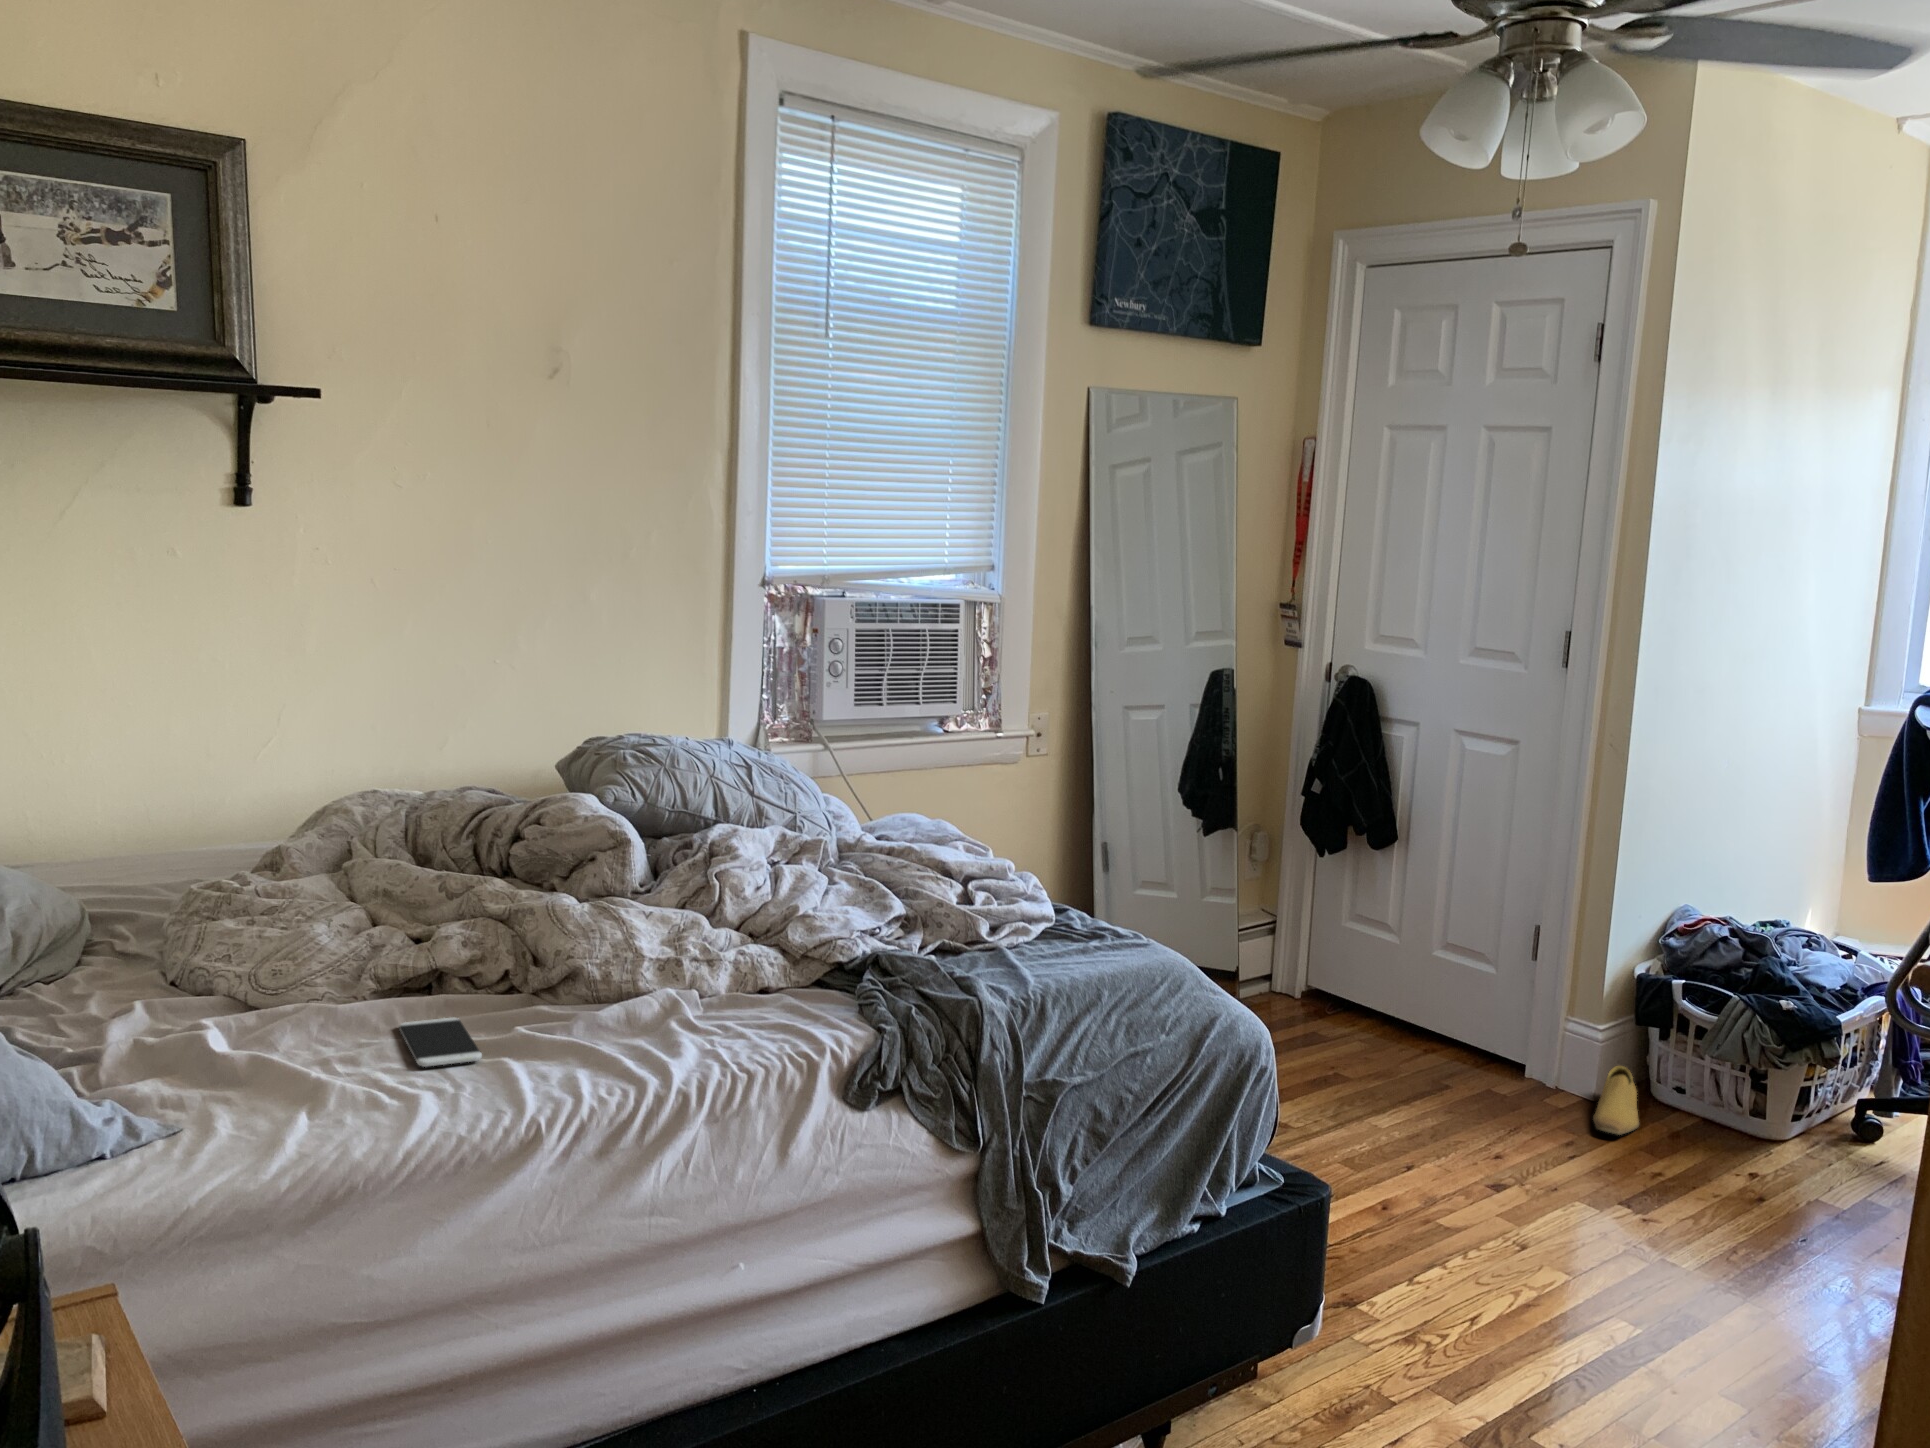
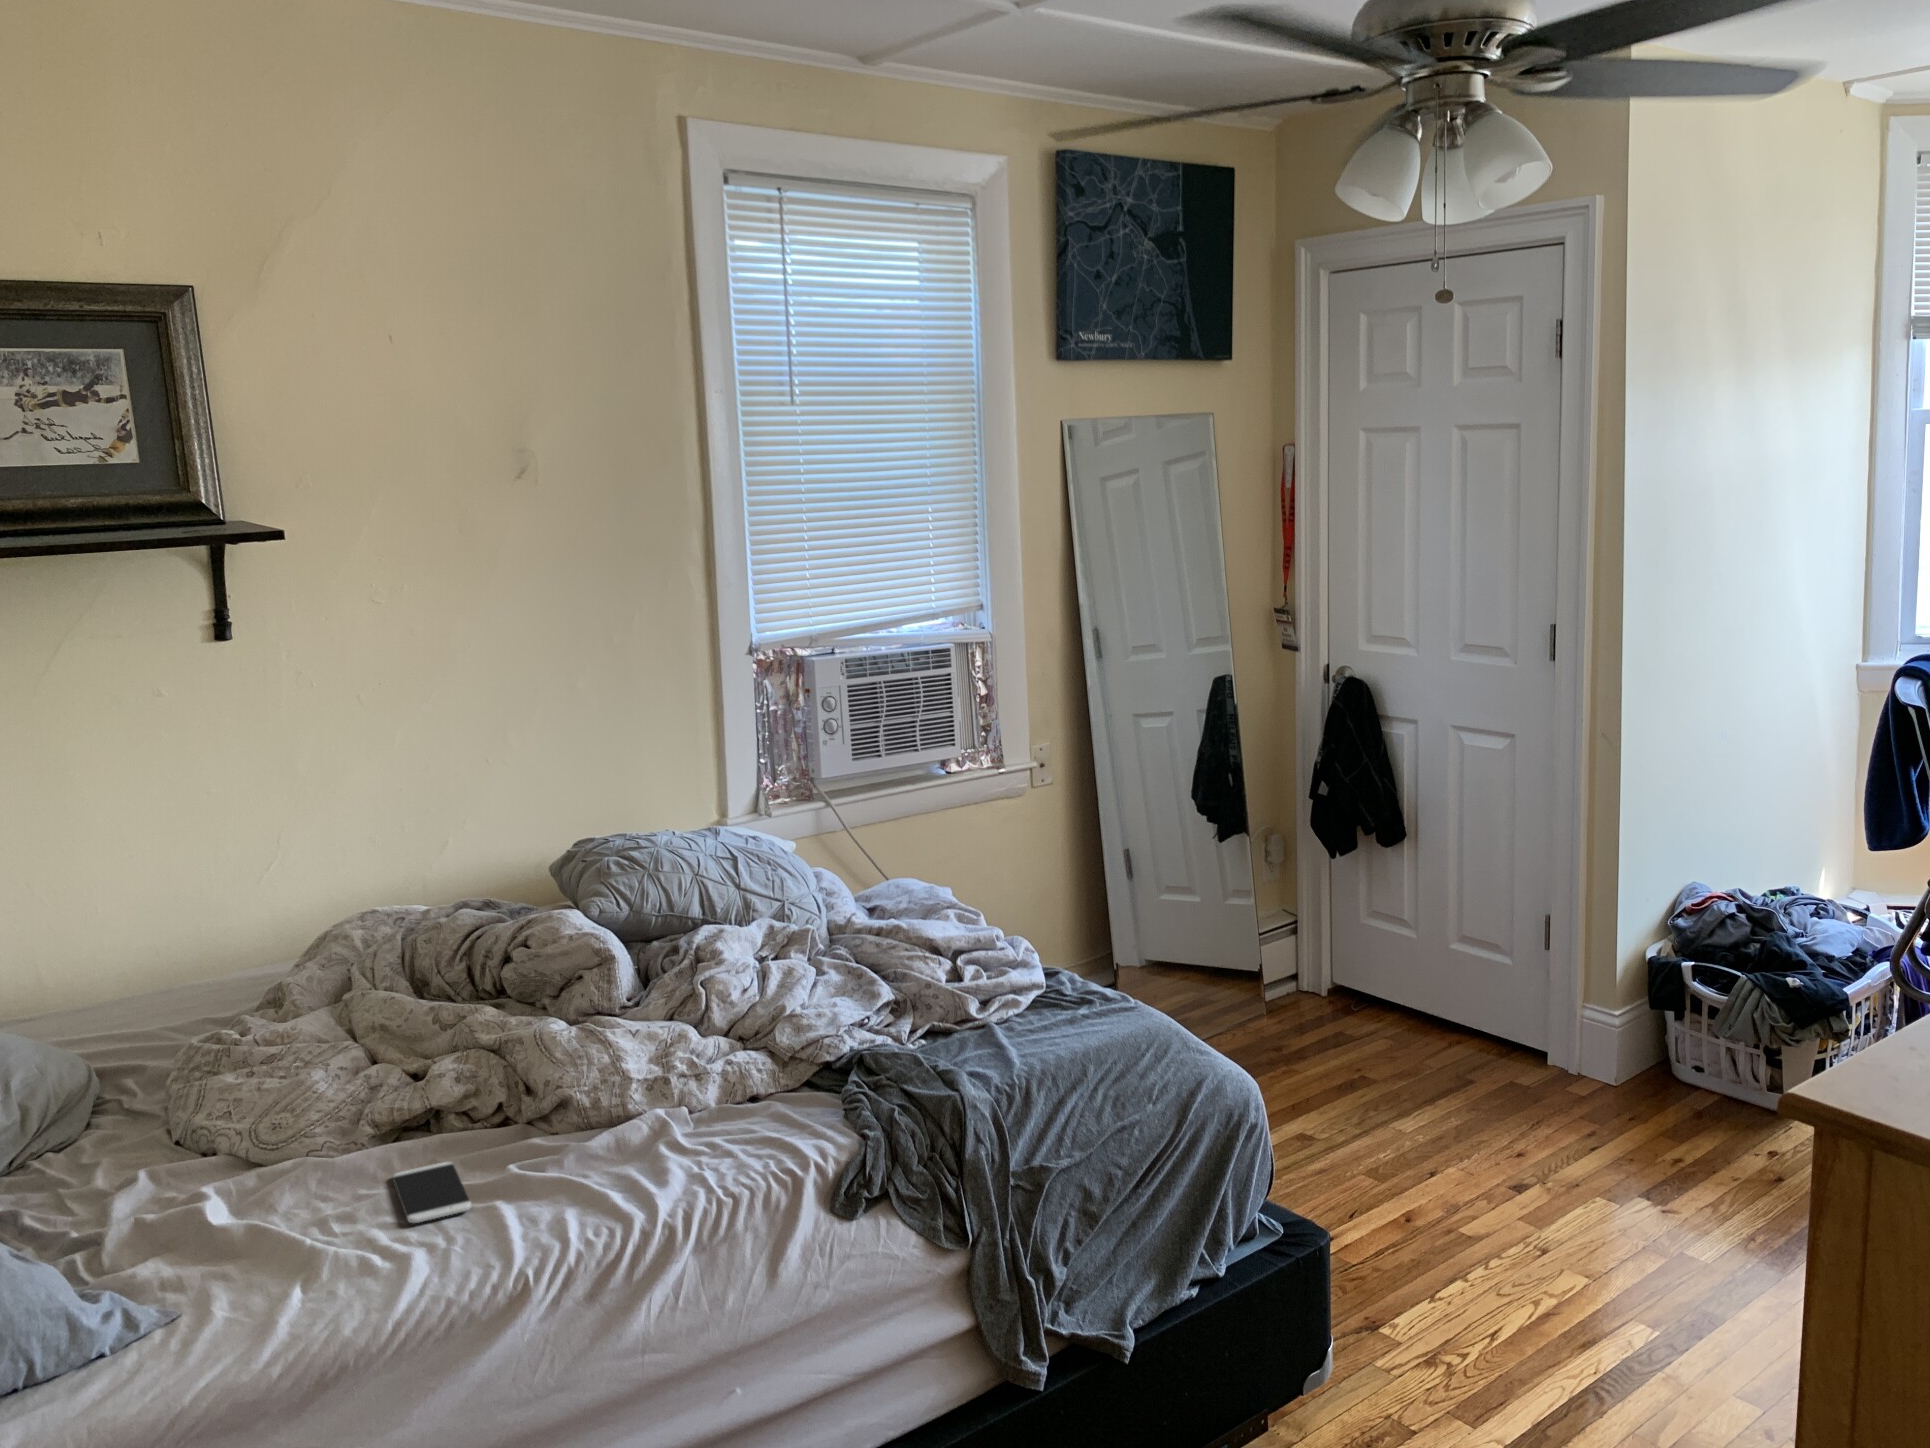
shoe: present [1593,1066,1639,1135] -> none [1613,1048,1659,1121]

